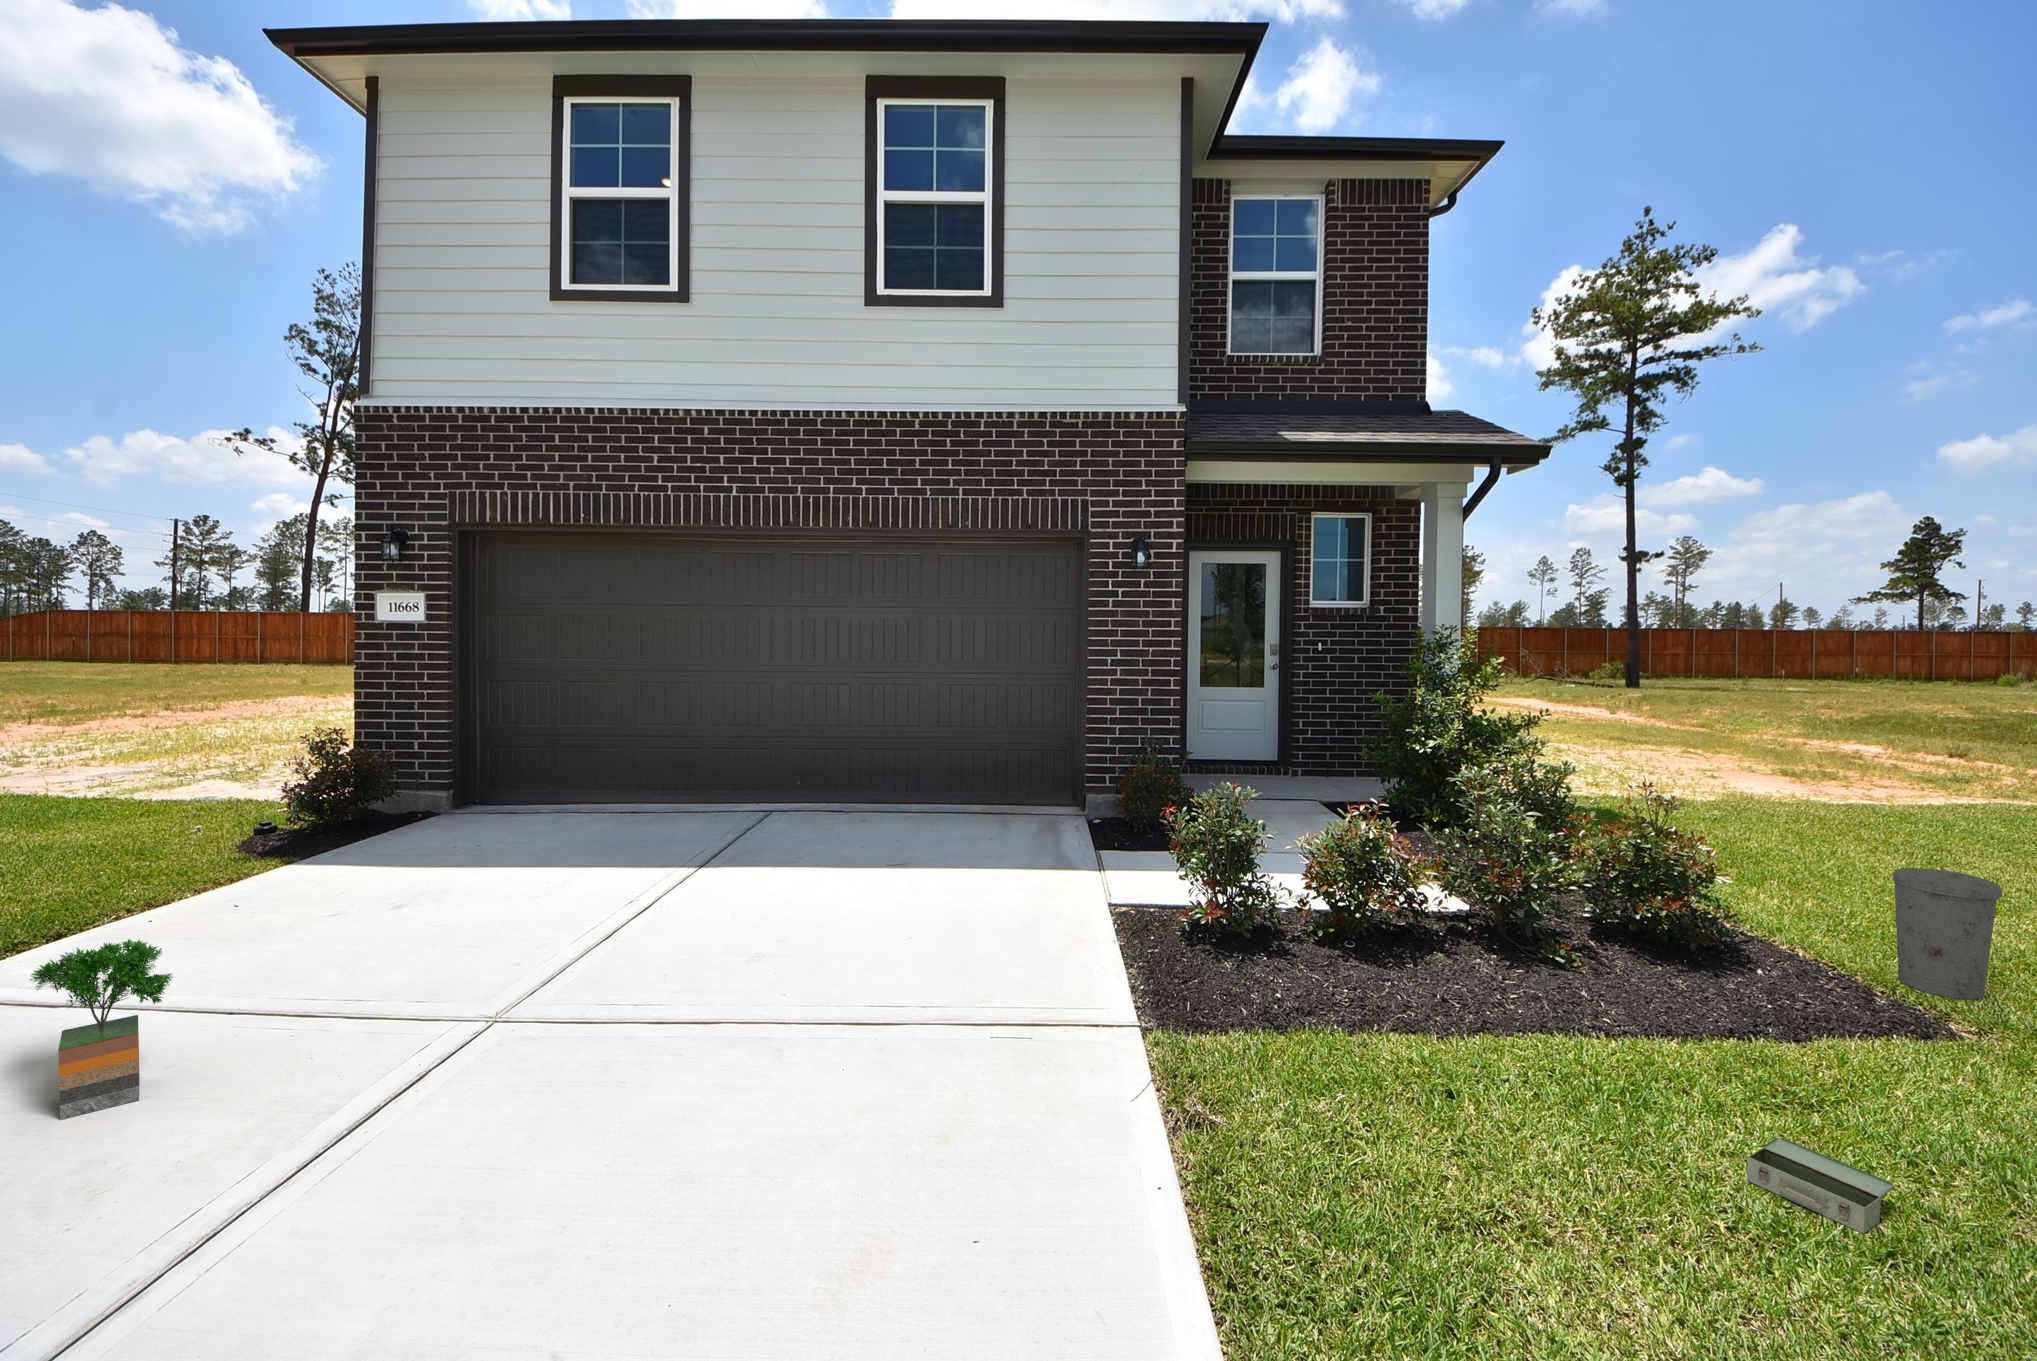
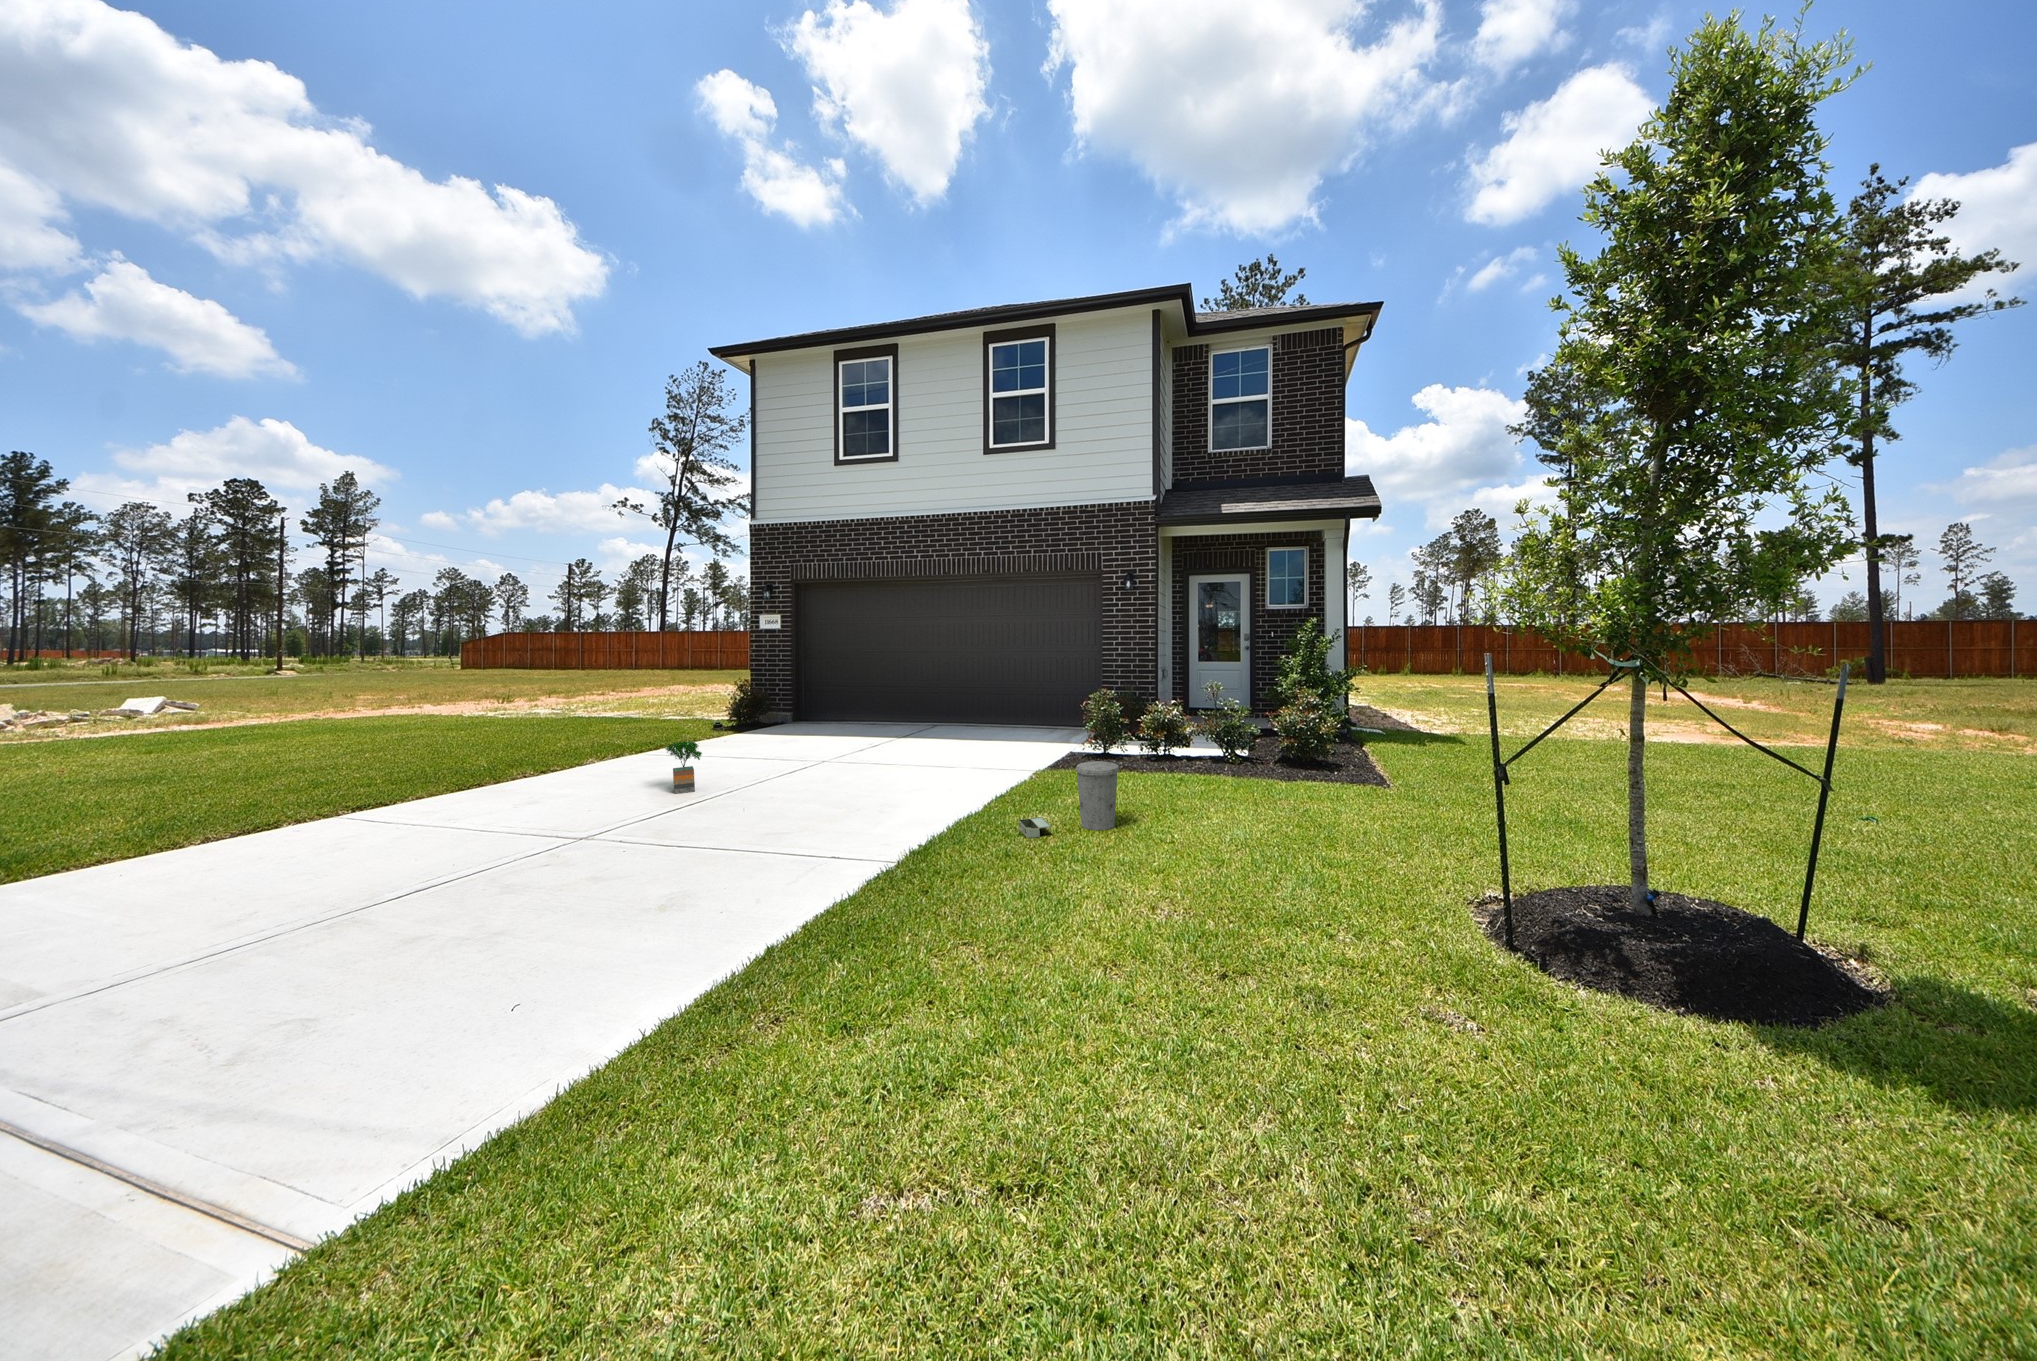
trash can: present [1892,868,2002,1000] -> present [1076,761,1119,830]
toolbox: present [1747,1138,1895,1234] -> present [1019,817,1051,838]

